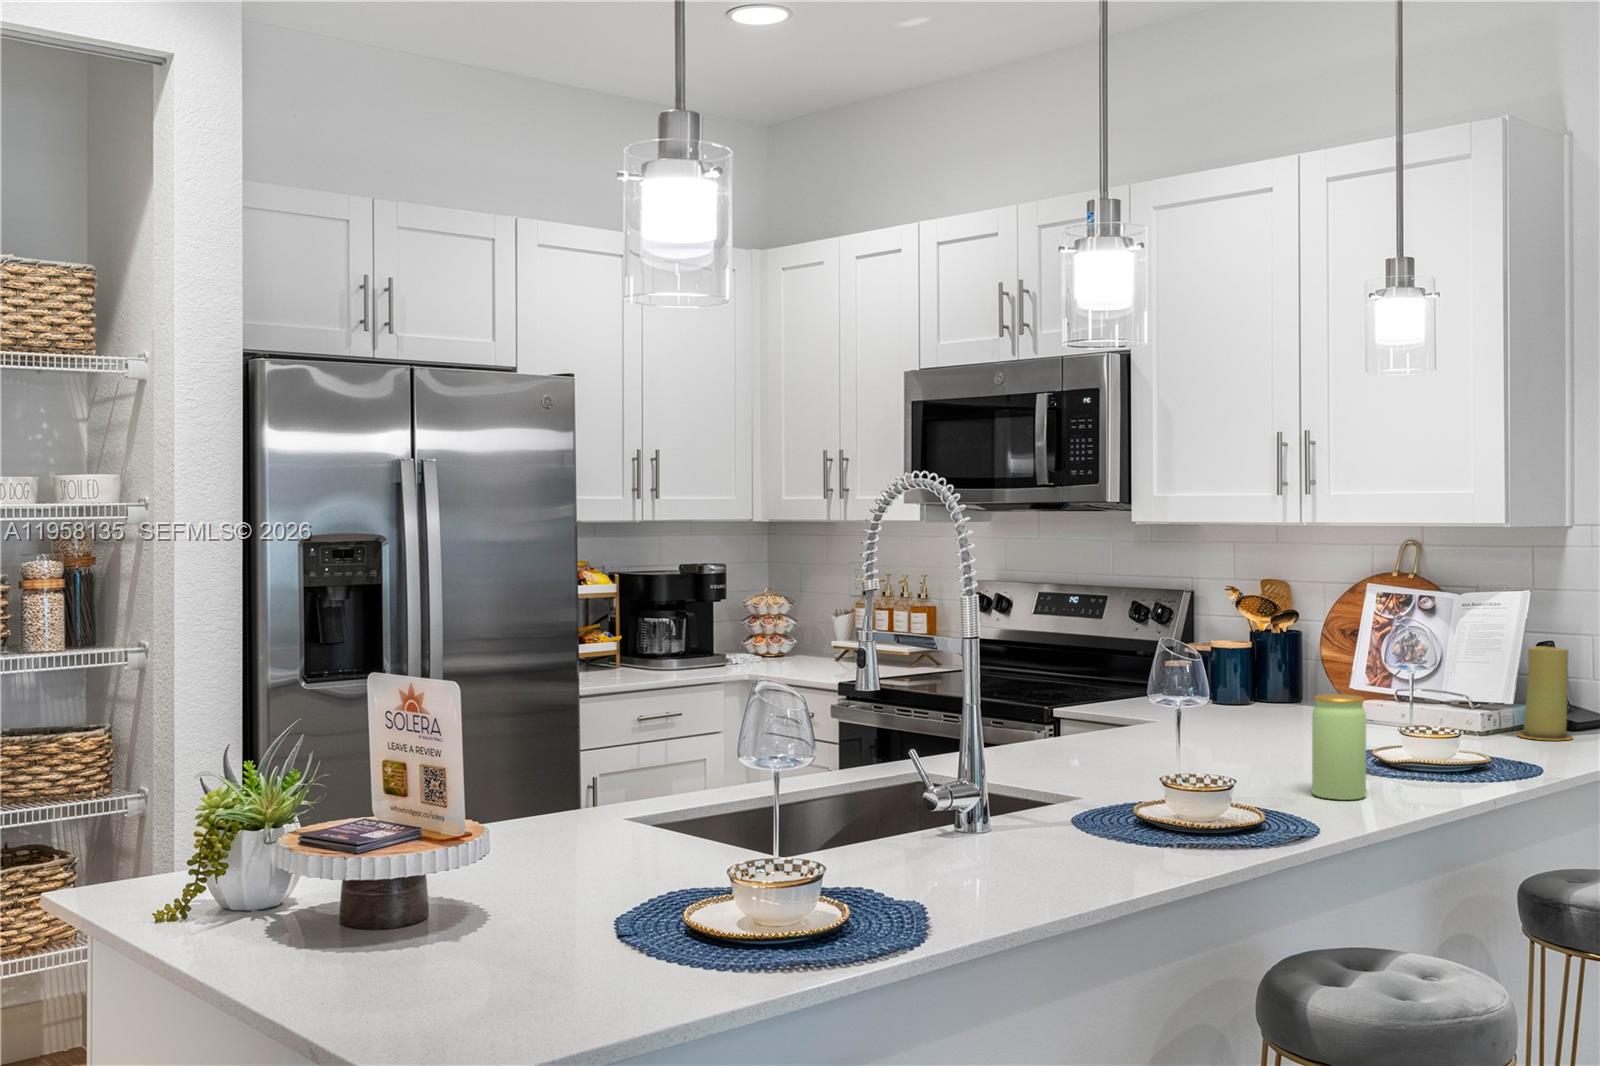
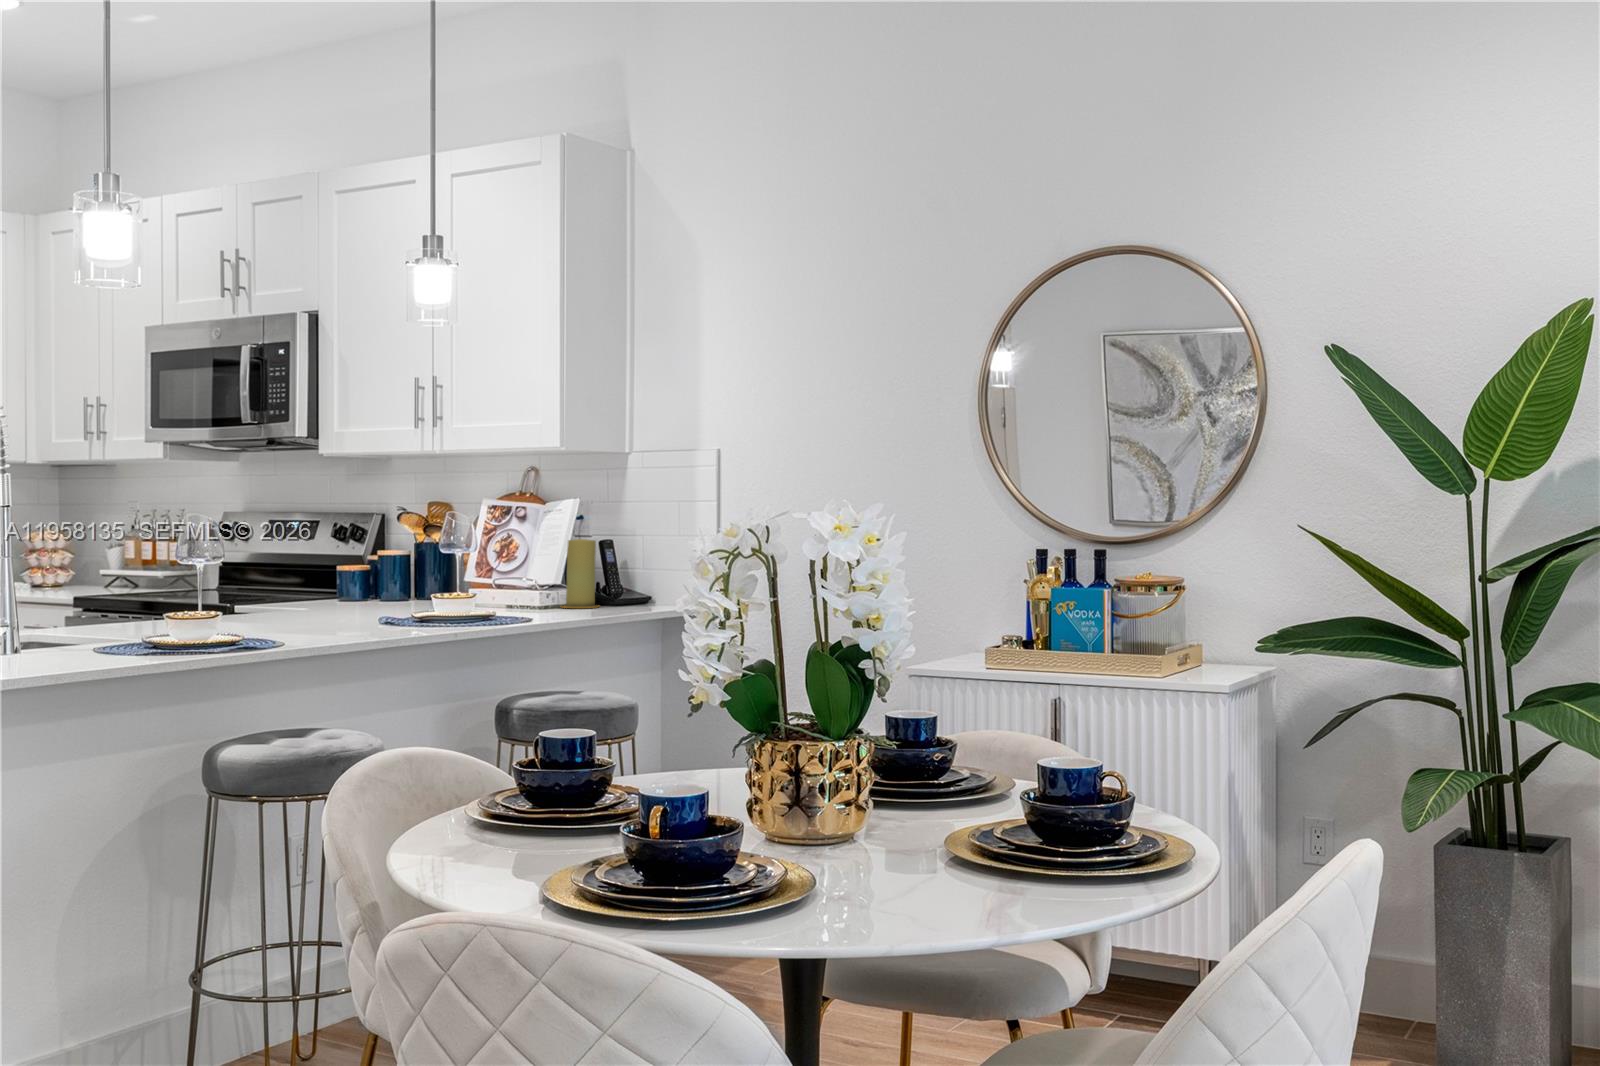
jar: present [1312,694,1366,800] -> none [318,557,359,634]

